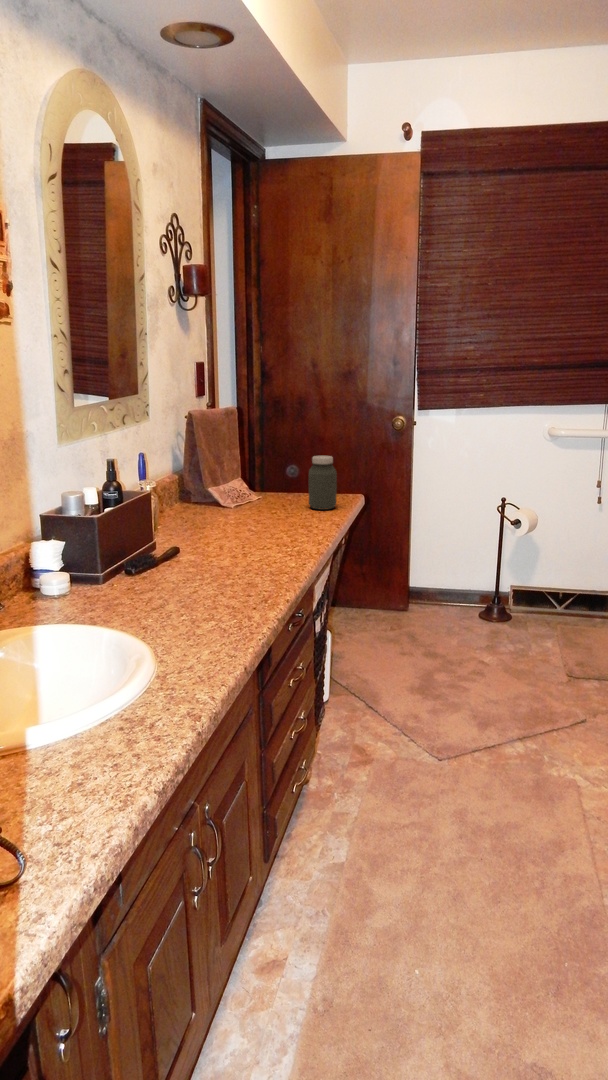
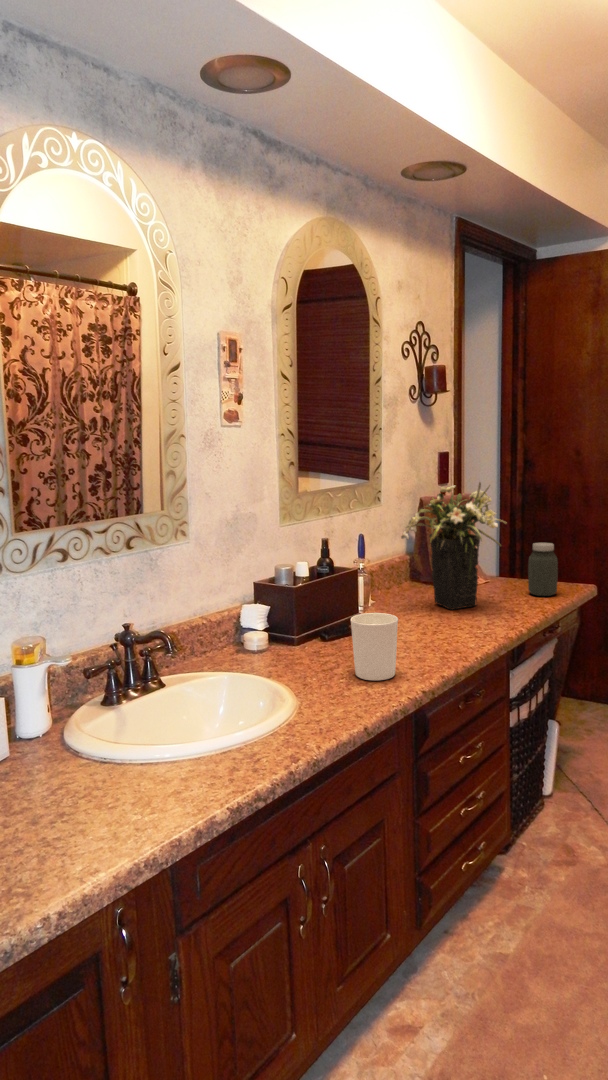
flower arrangement: none [192,393,305,530] -> present [401,482,507,610]
candle holder: none [188,540,241,615] -> present [350,613,398,681]

